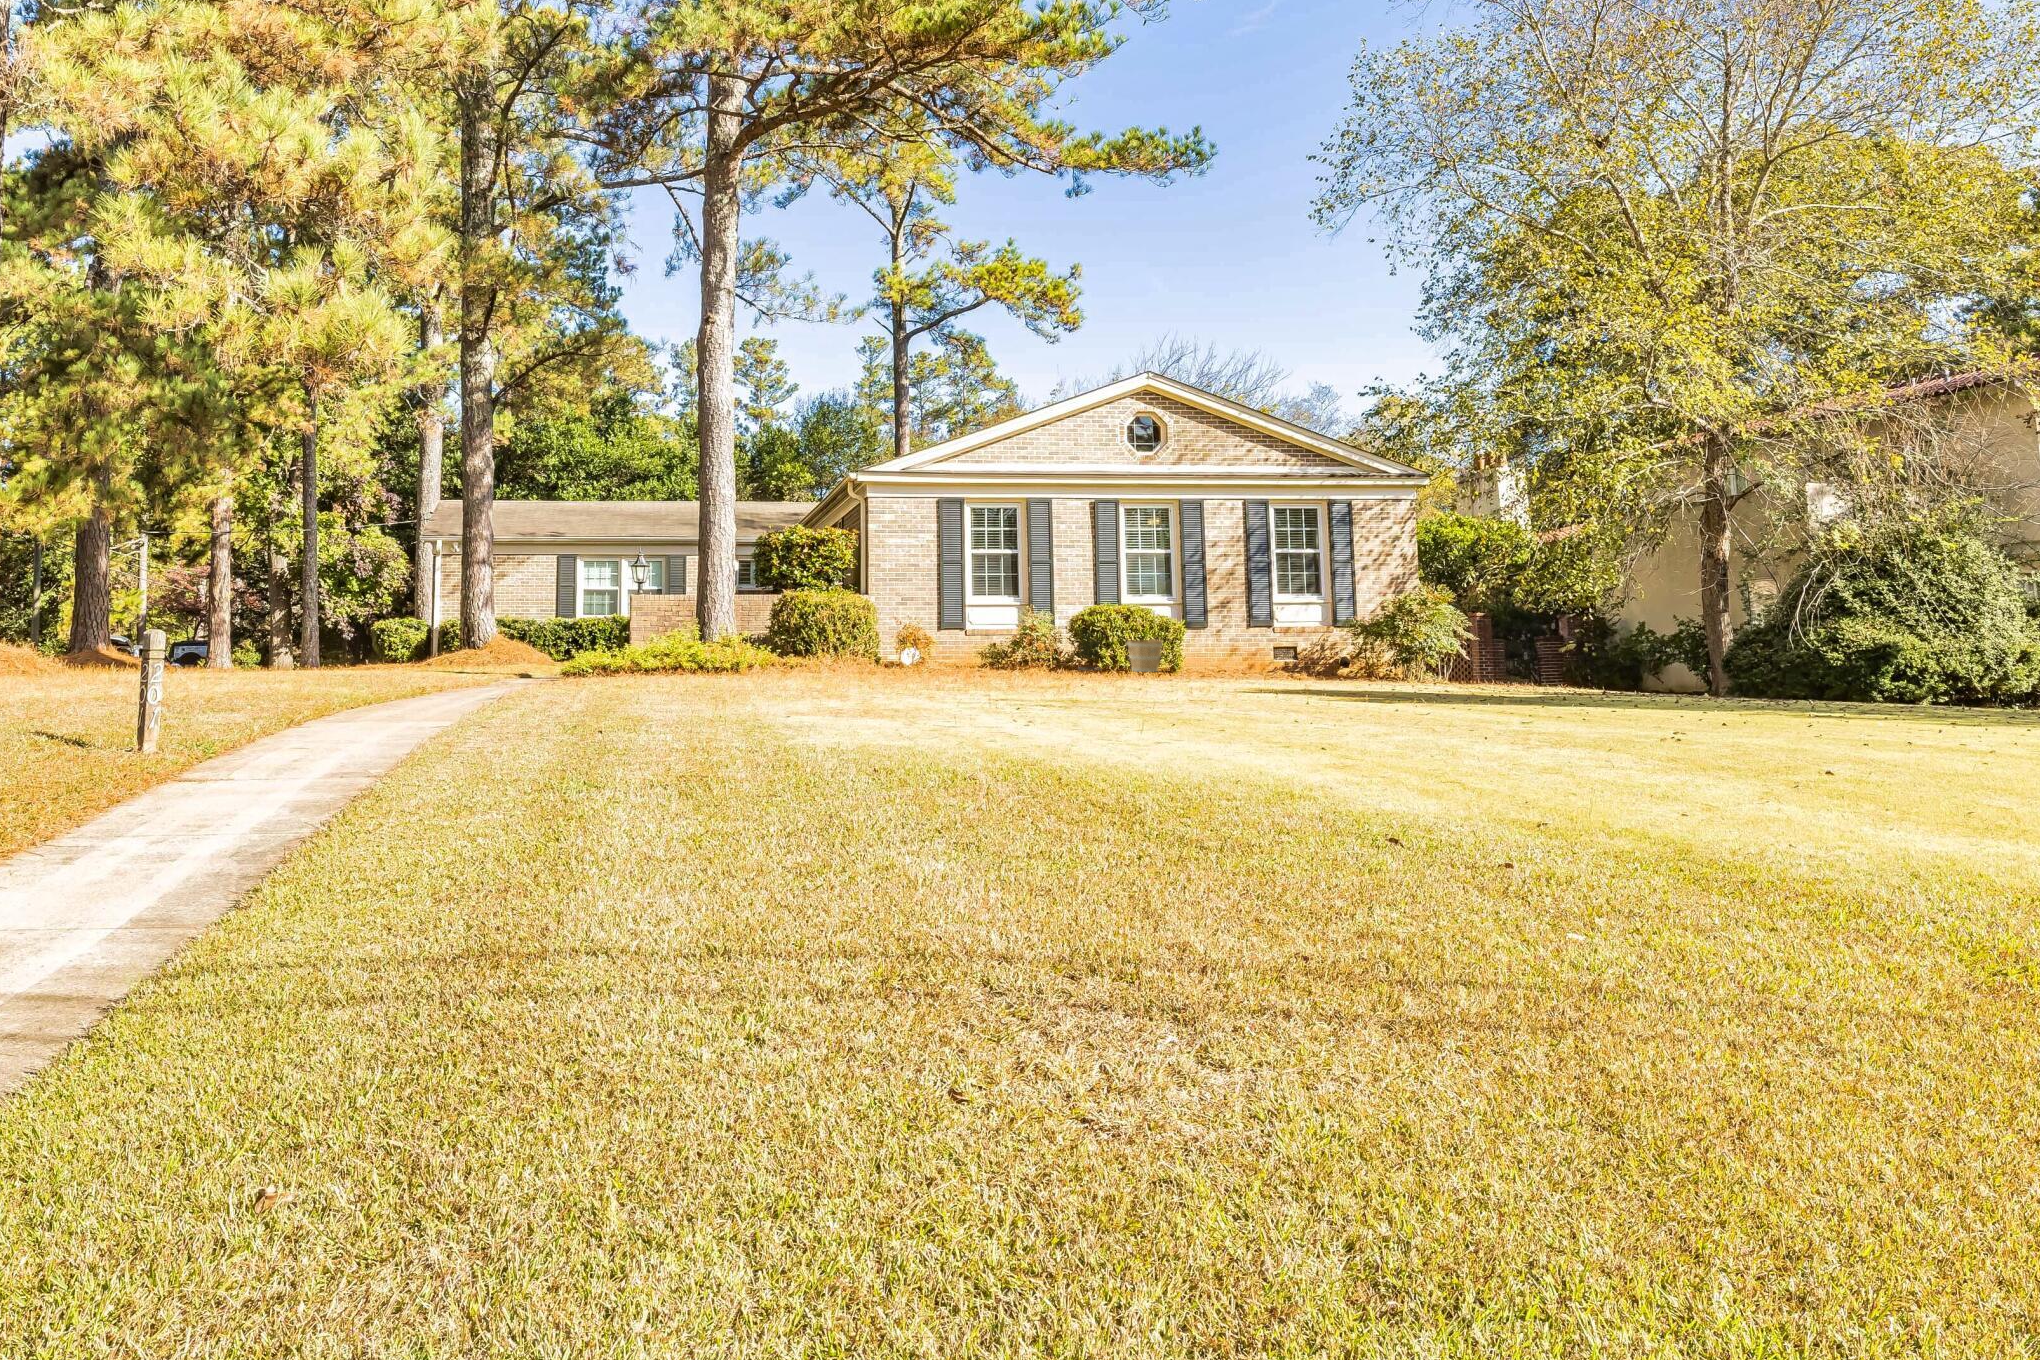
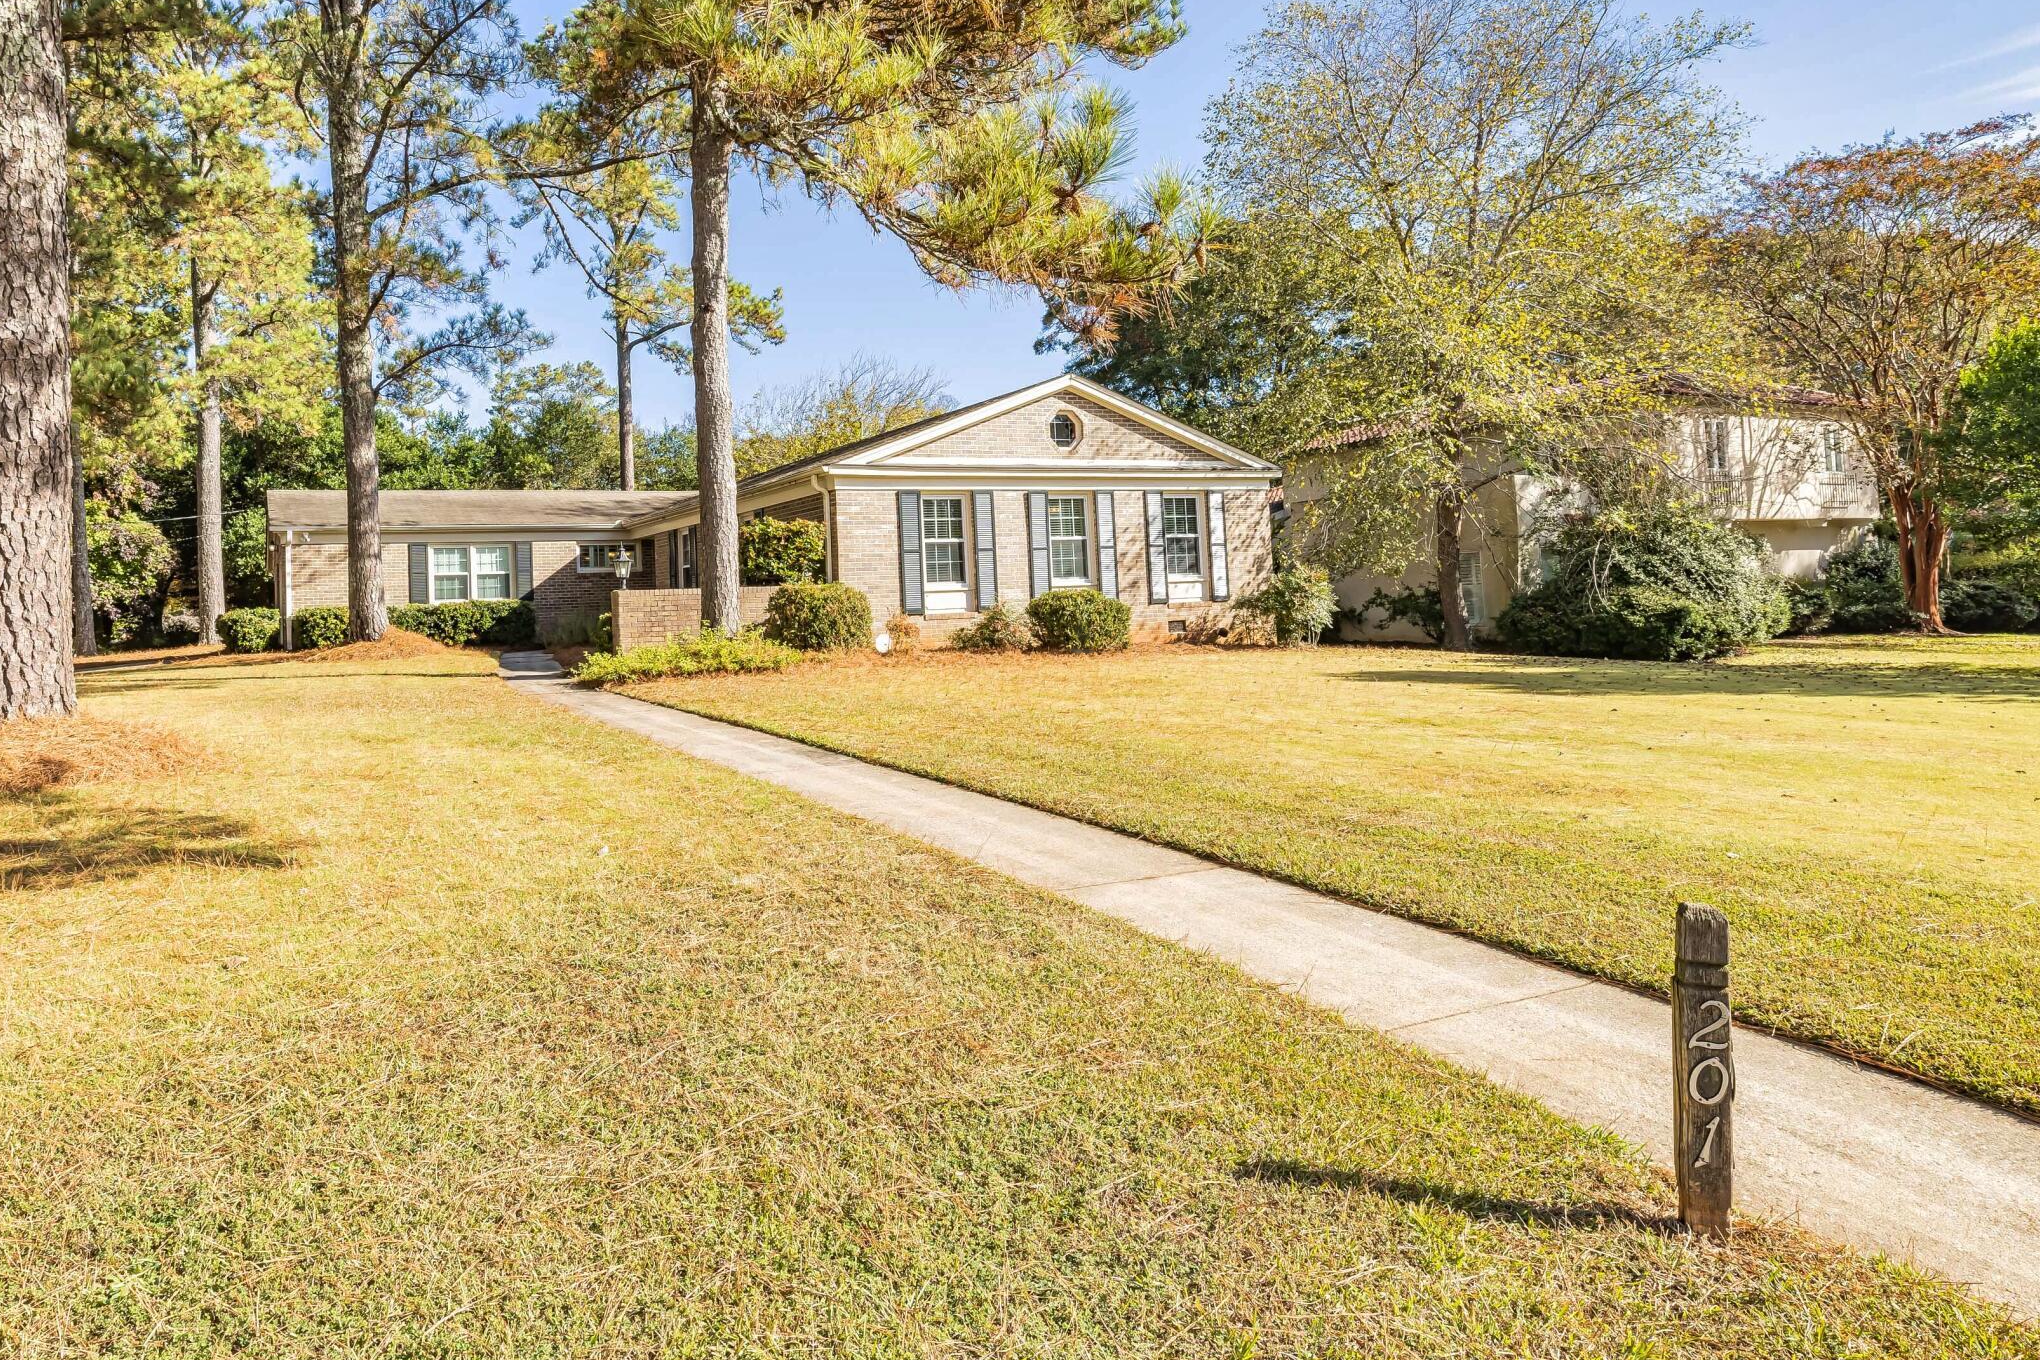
wooden bucket: present [1127,639,1163,672] -> none [1115,622,1151,653]

